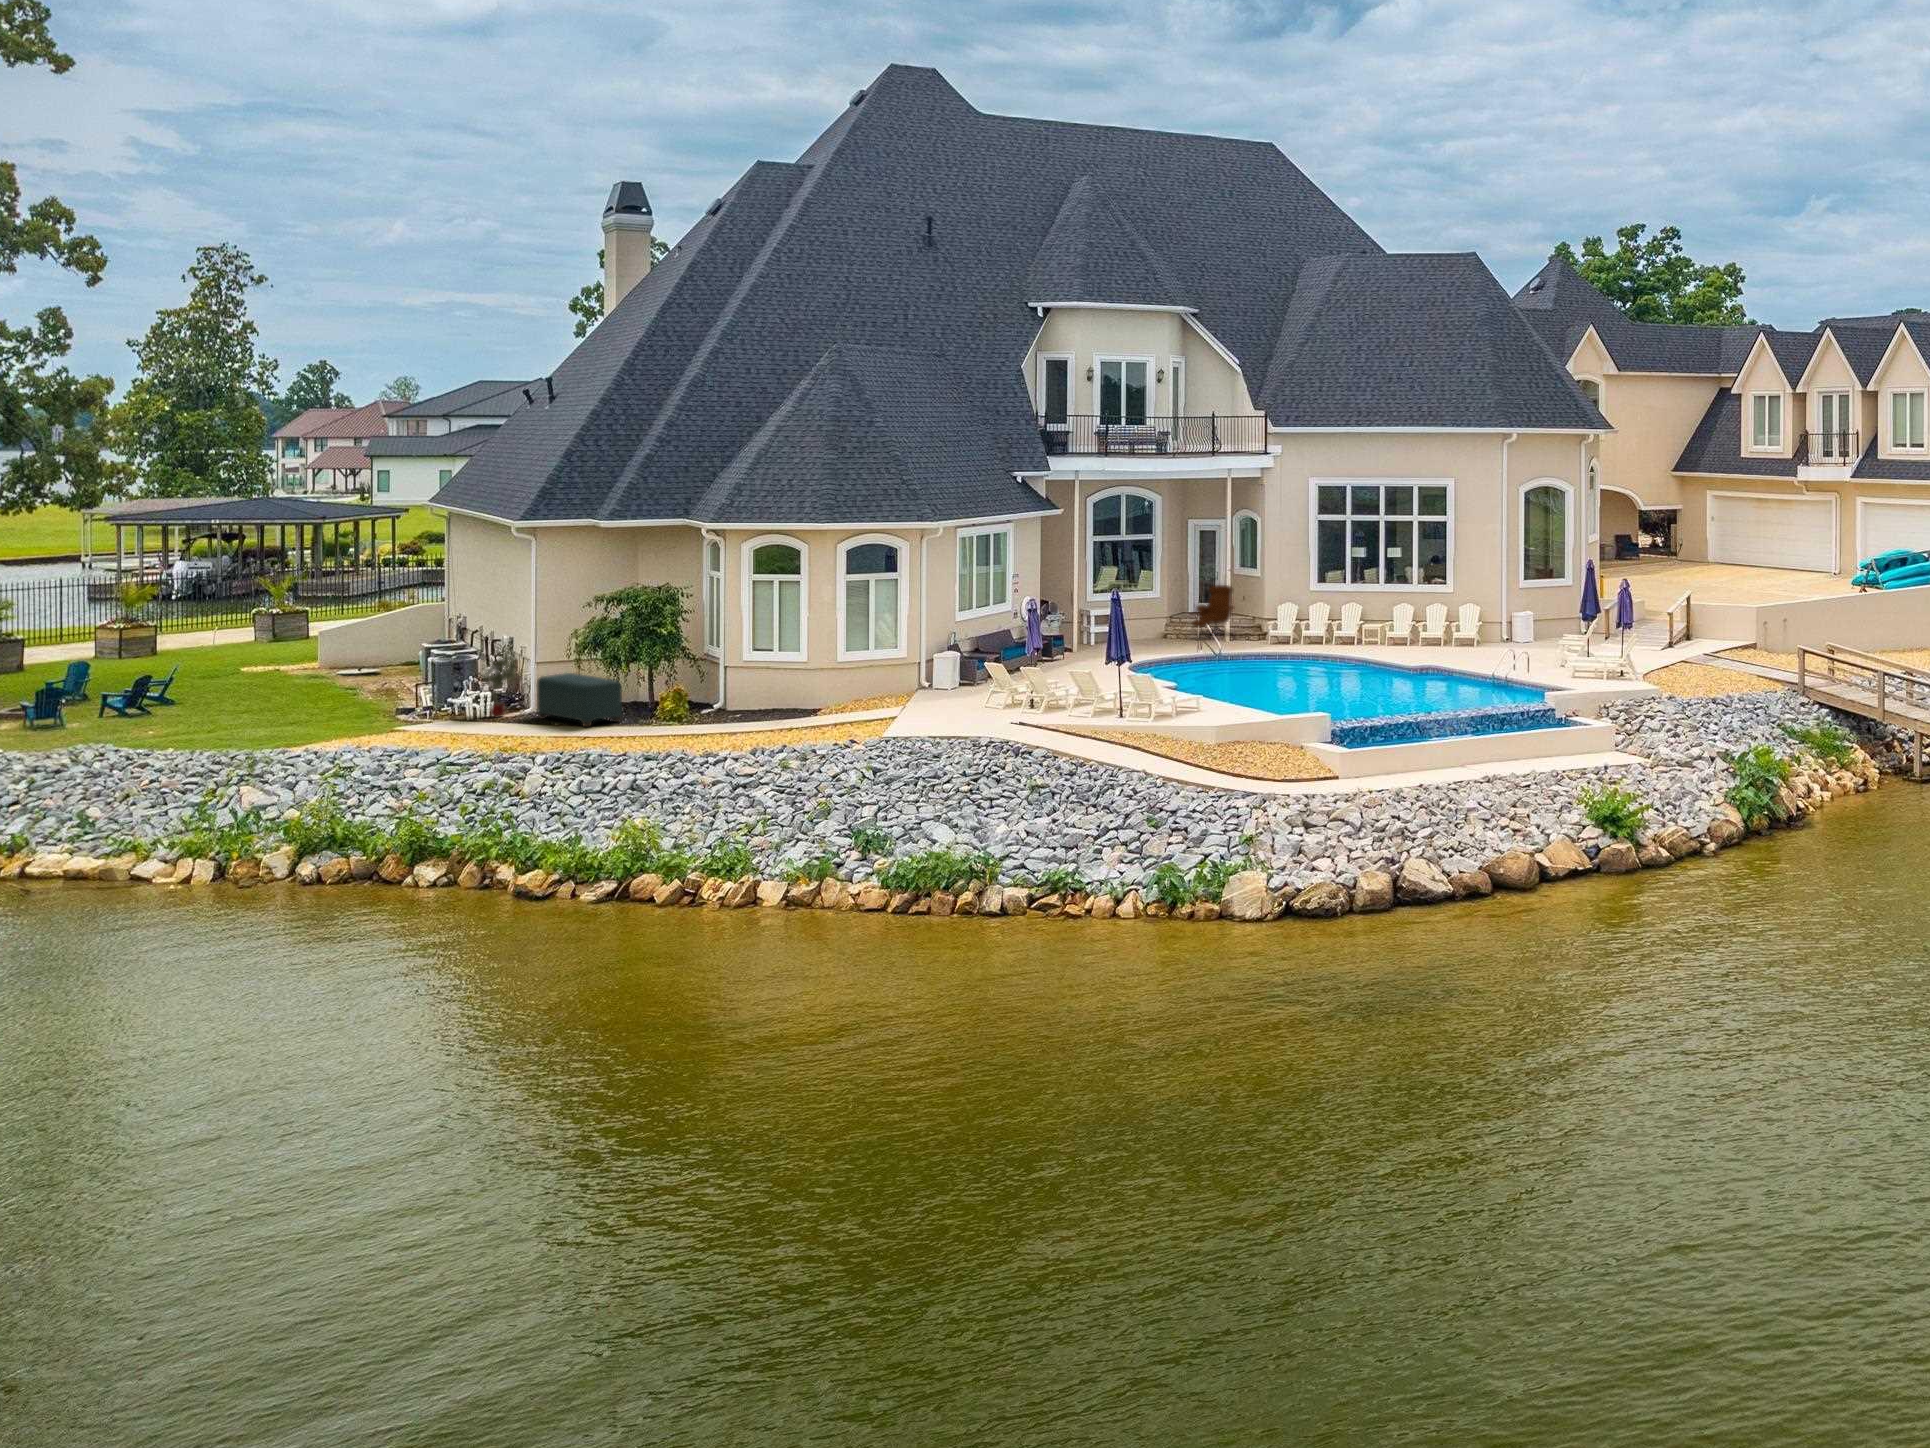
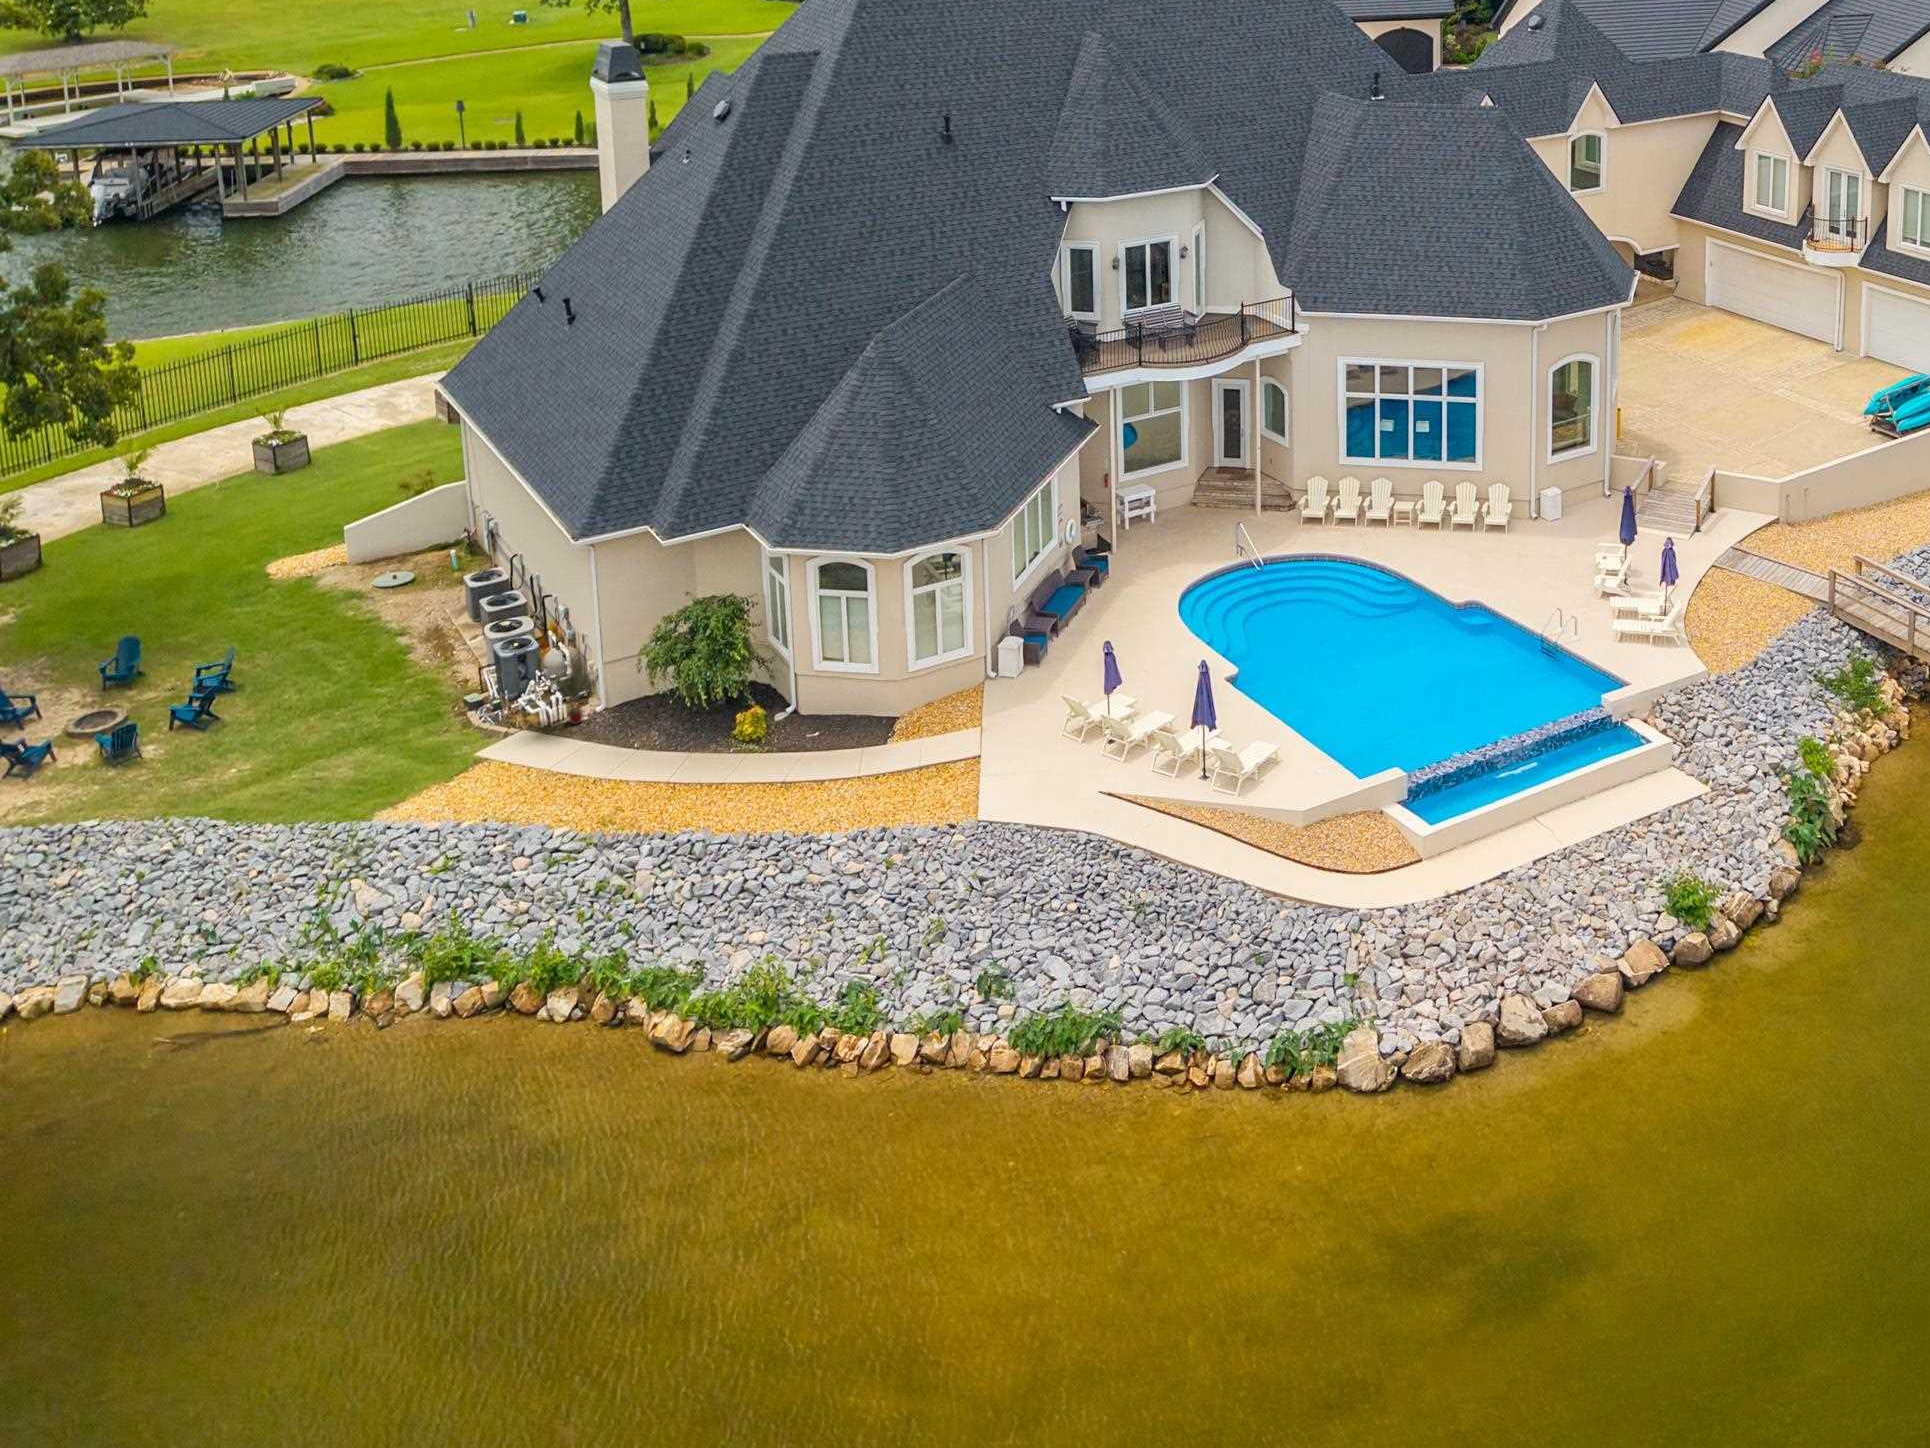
lounge chair: present [1192,585,1234,636] -> none [1228,454,1270,520]
bench: present [537,673,622,727] -> none [613,676,703,747]

